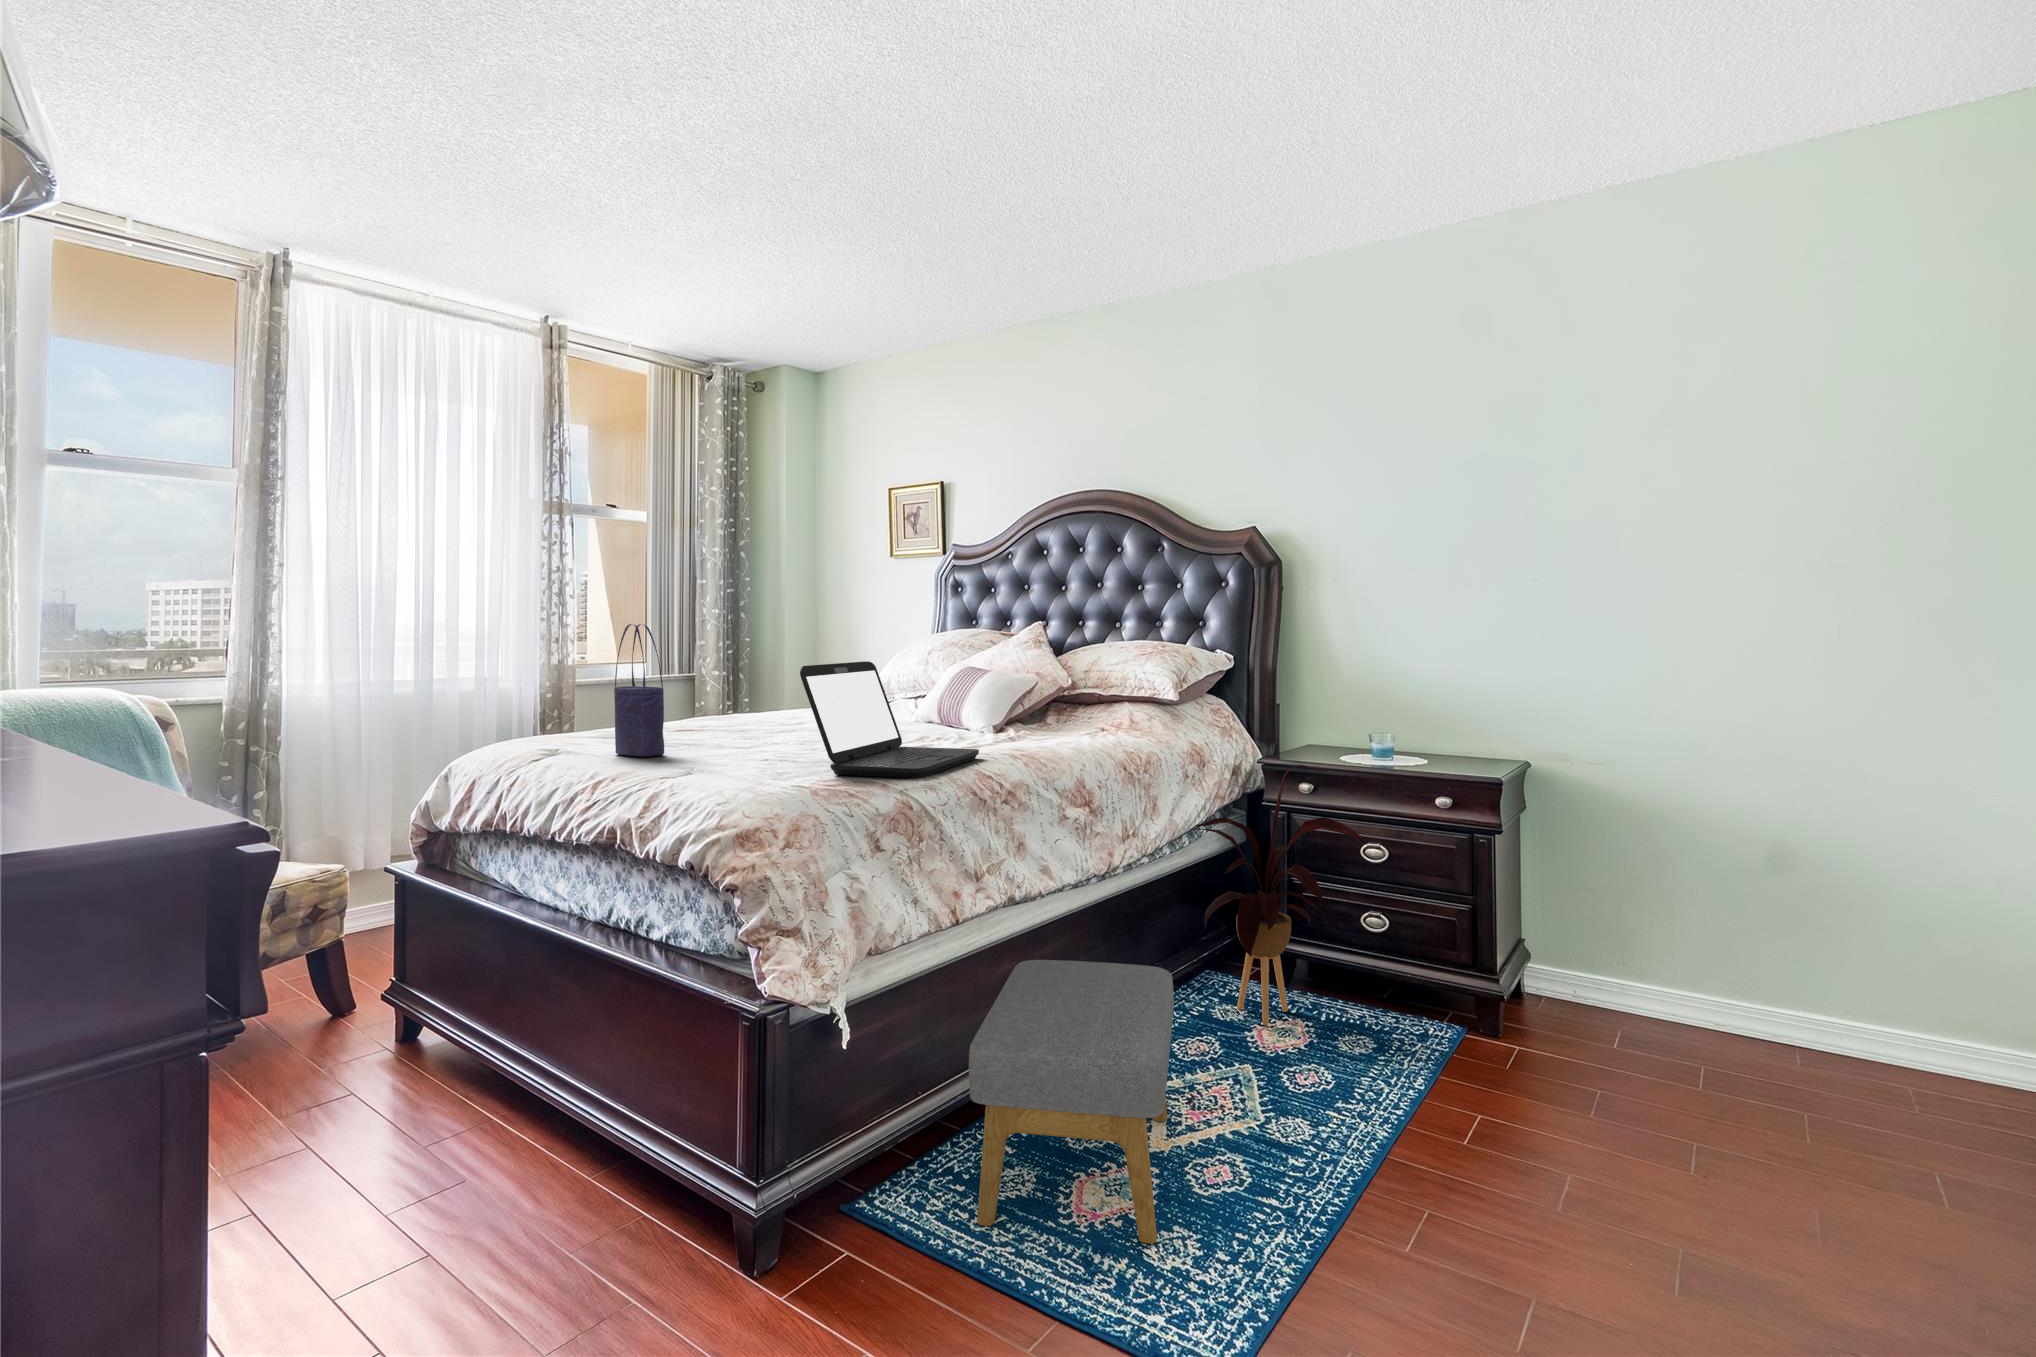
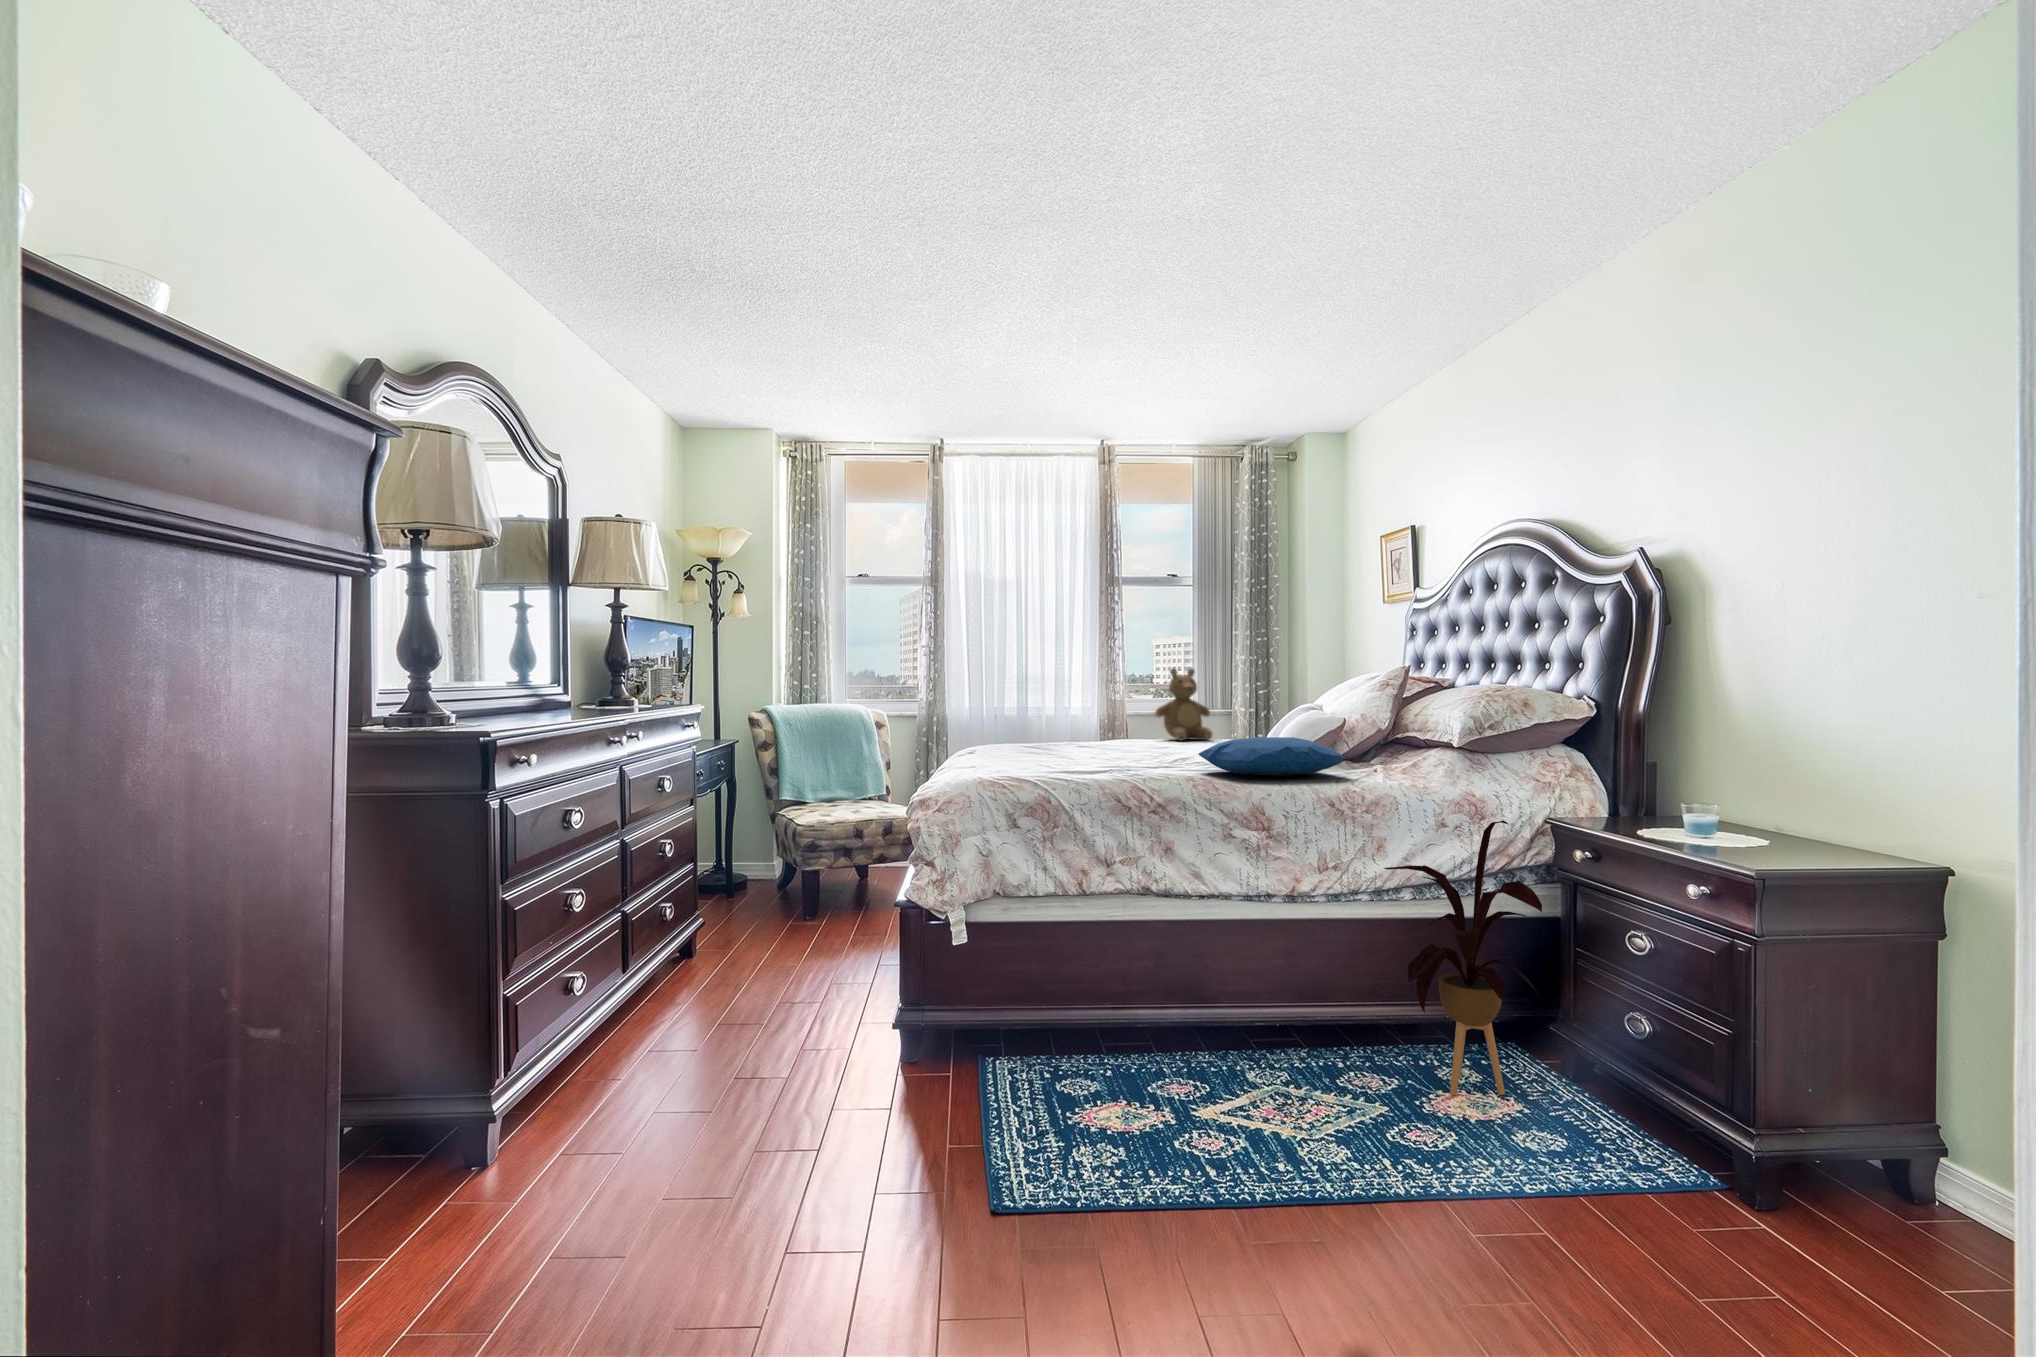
tote bag: present [614,624,664,757] -> none [1005,666,1025,758]
teddy bear: none [674,626,750,715] -> present [1155,668,1212,740]
laptop: present [800,661,979,778] -> none [1024,695,1164,781]
pillow: none [968,701,1130,747] -> present [1199,737,1343,776]
footstool: present [969,960,1174,1243] -> none [998,942,1229,1150]

